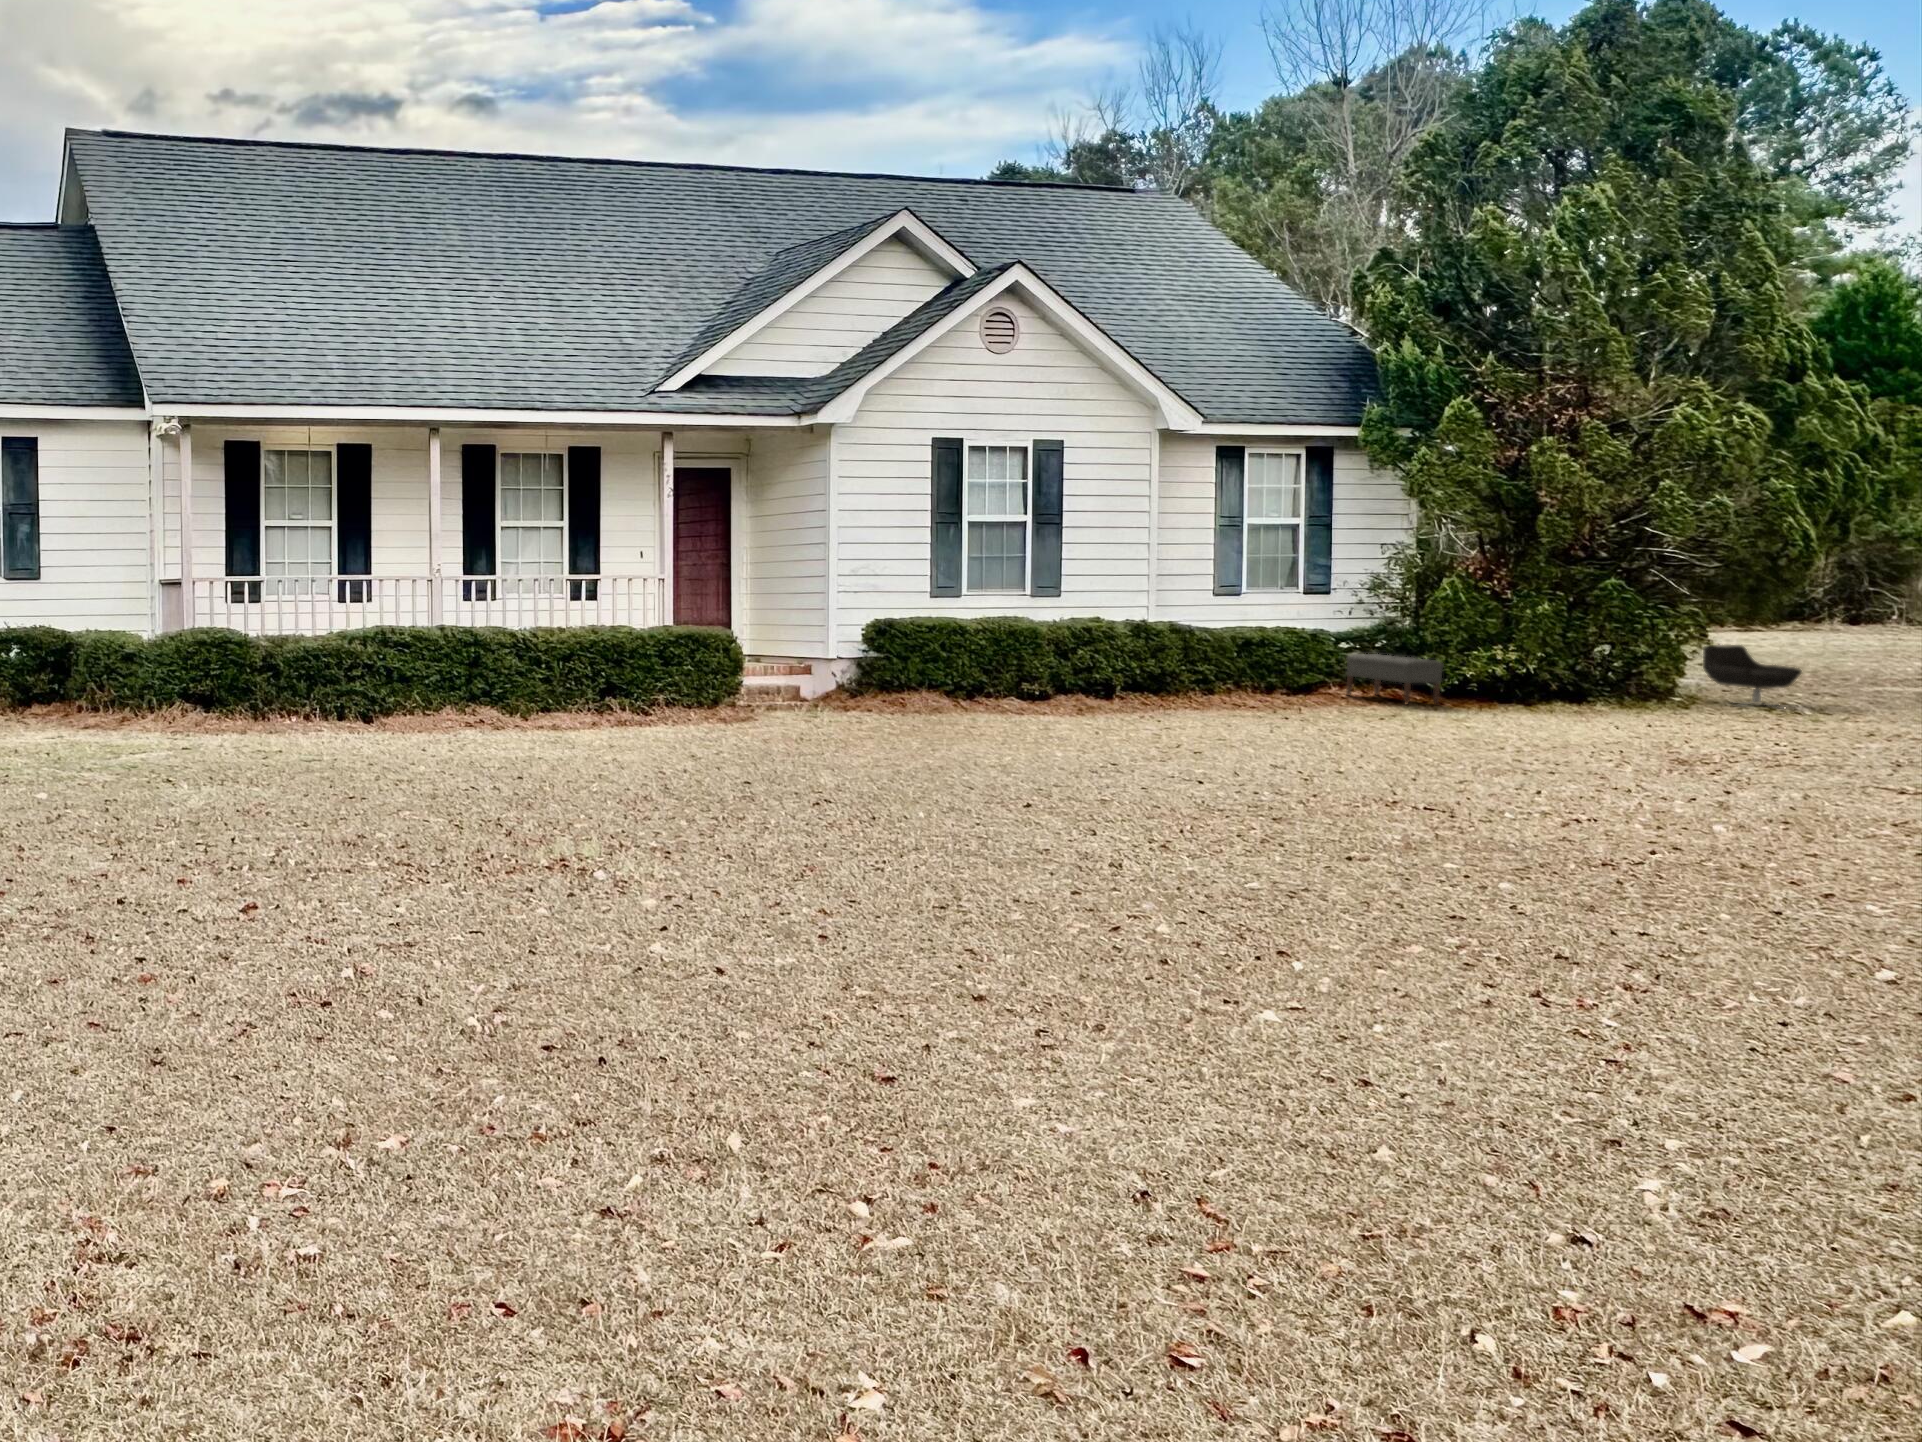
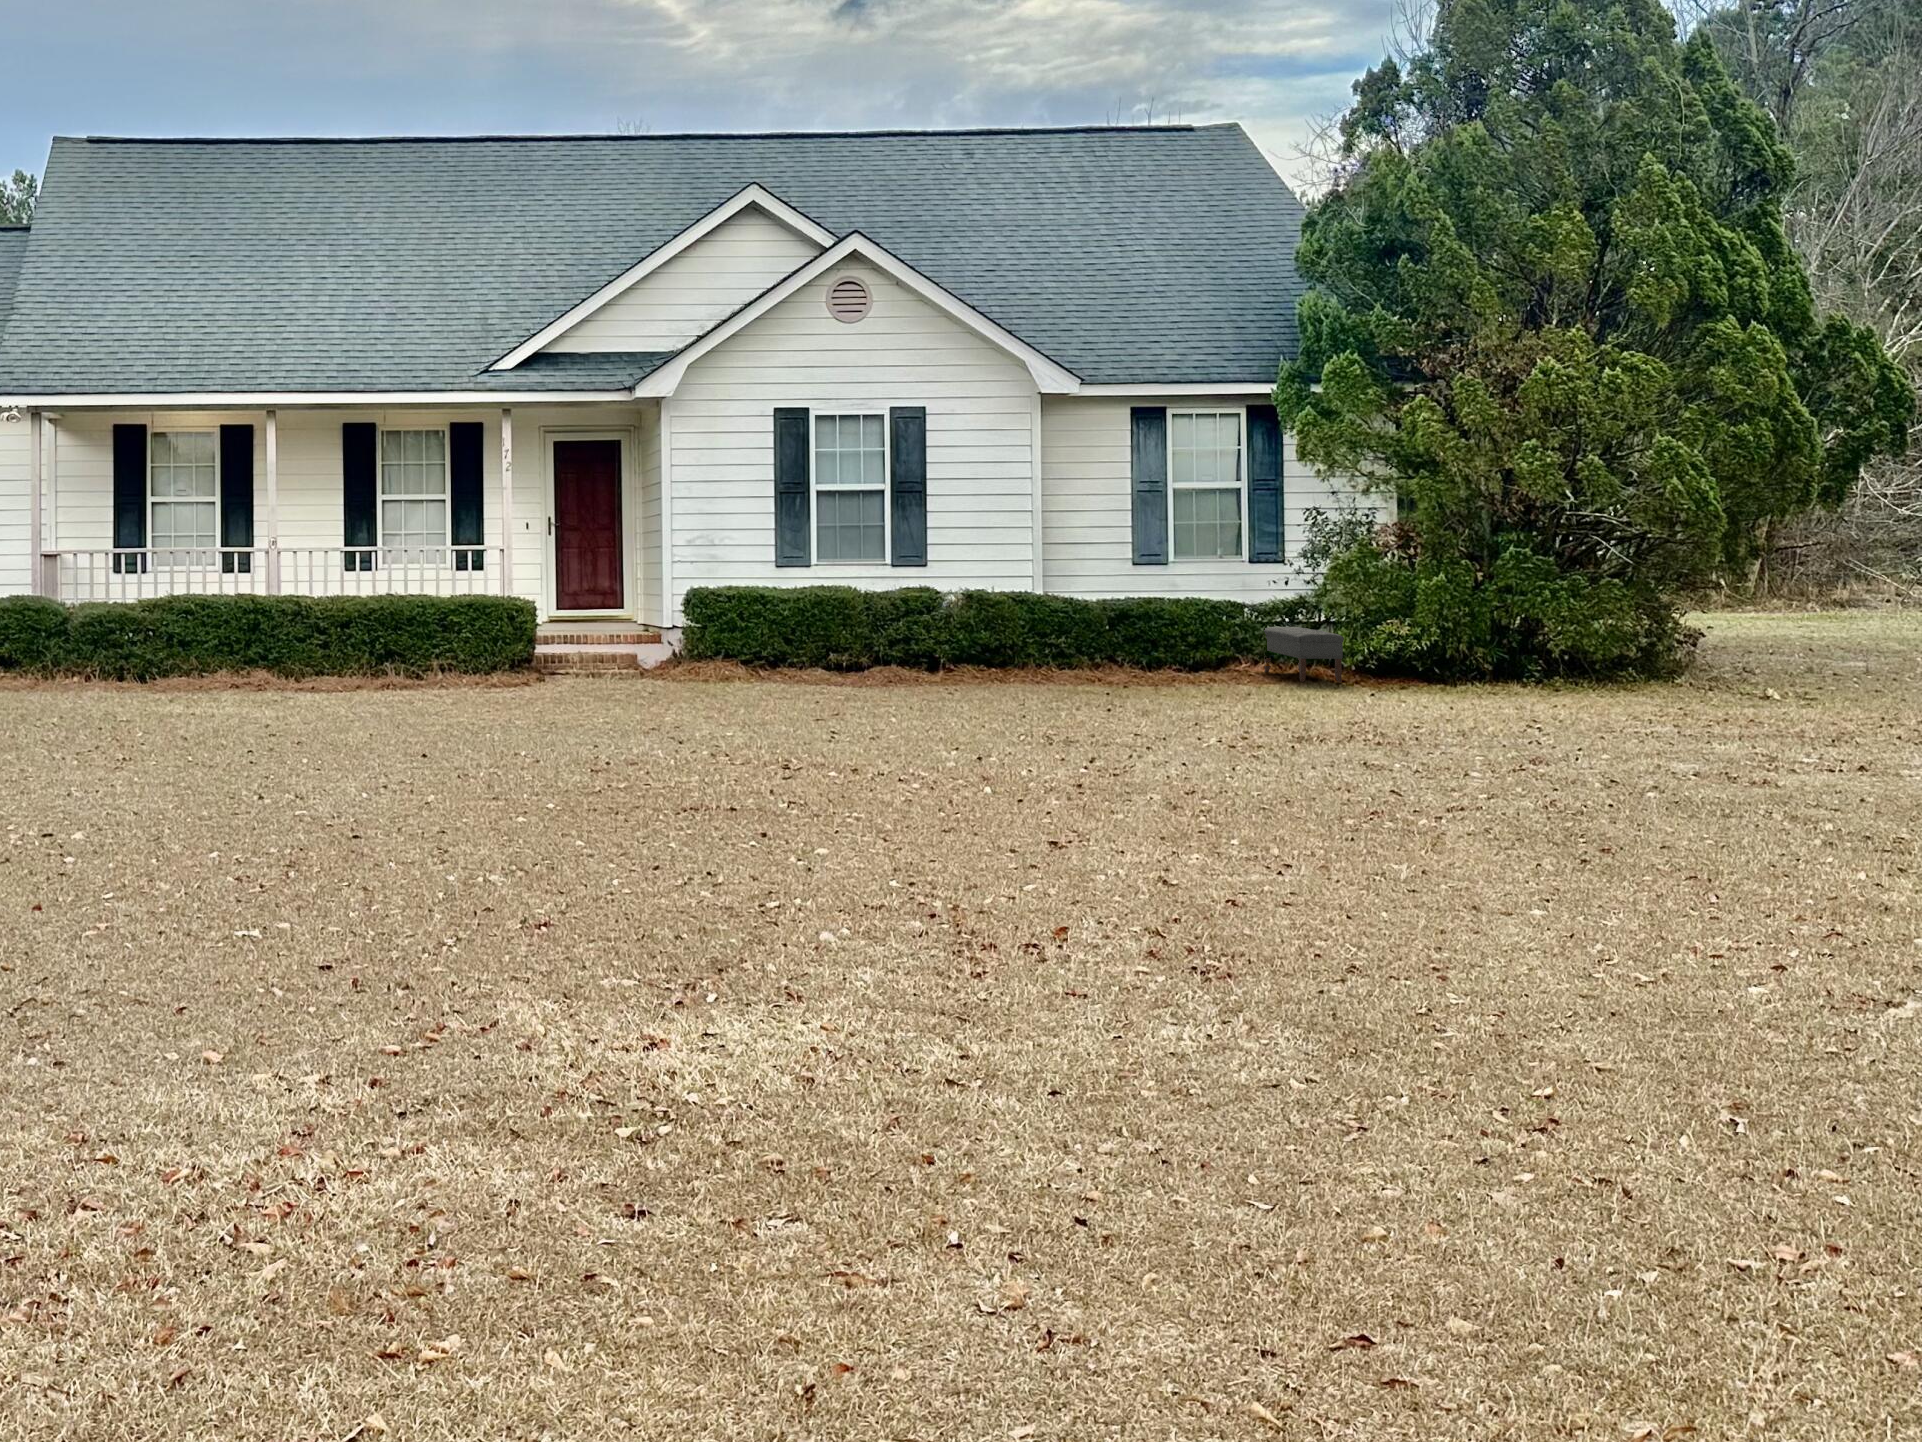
lounge chair: present [1703,645,1801,706] -> none [1675,619,1790,692]

